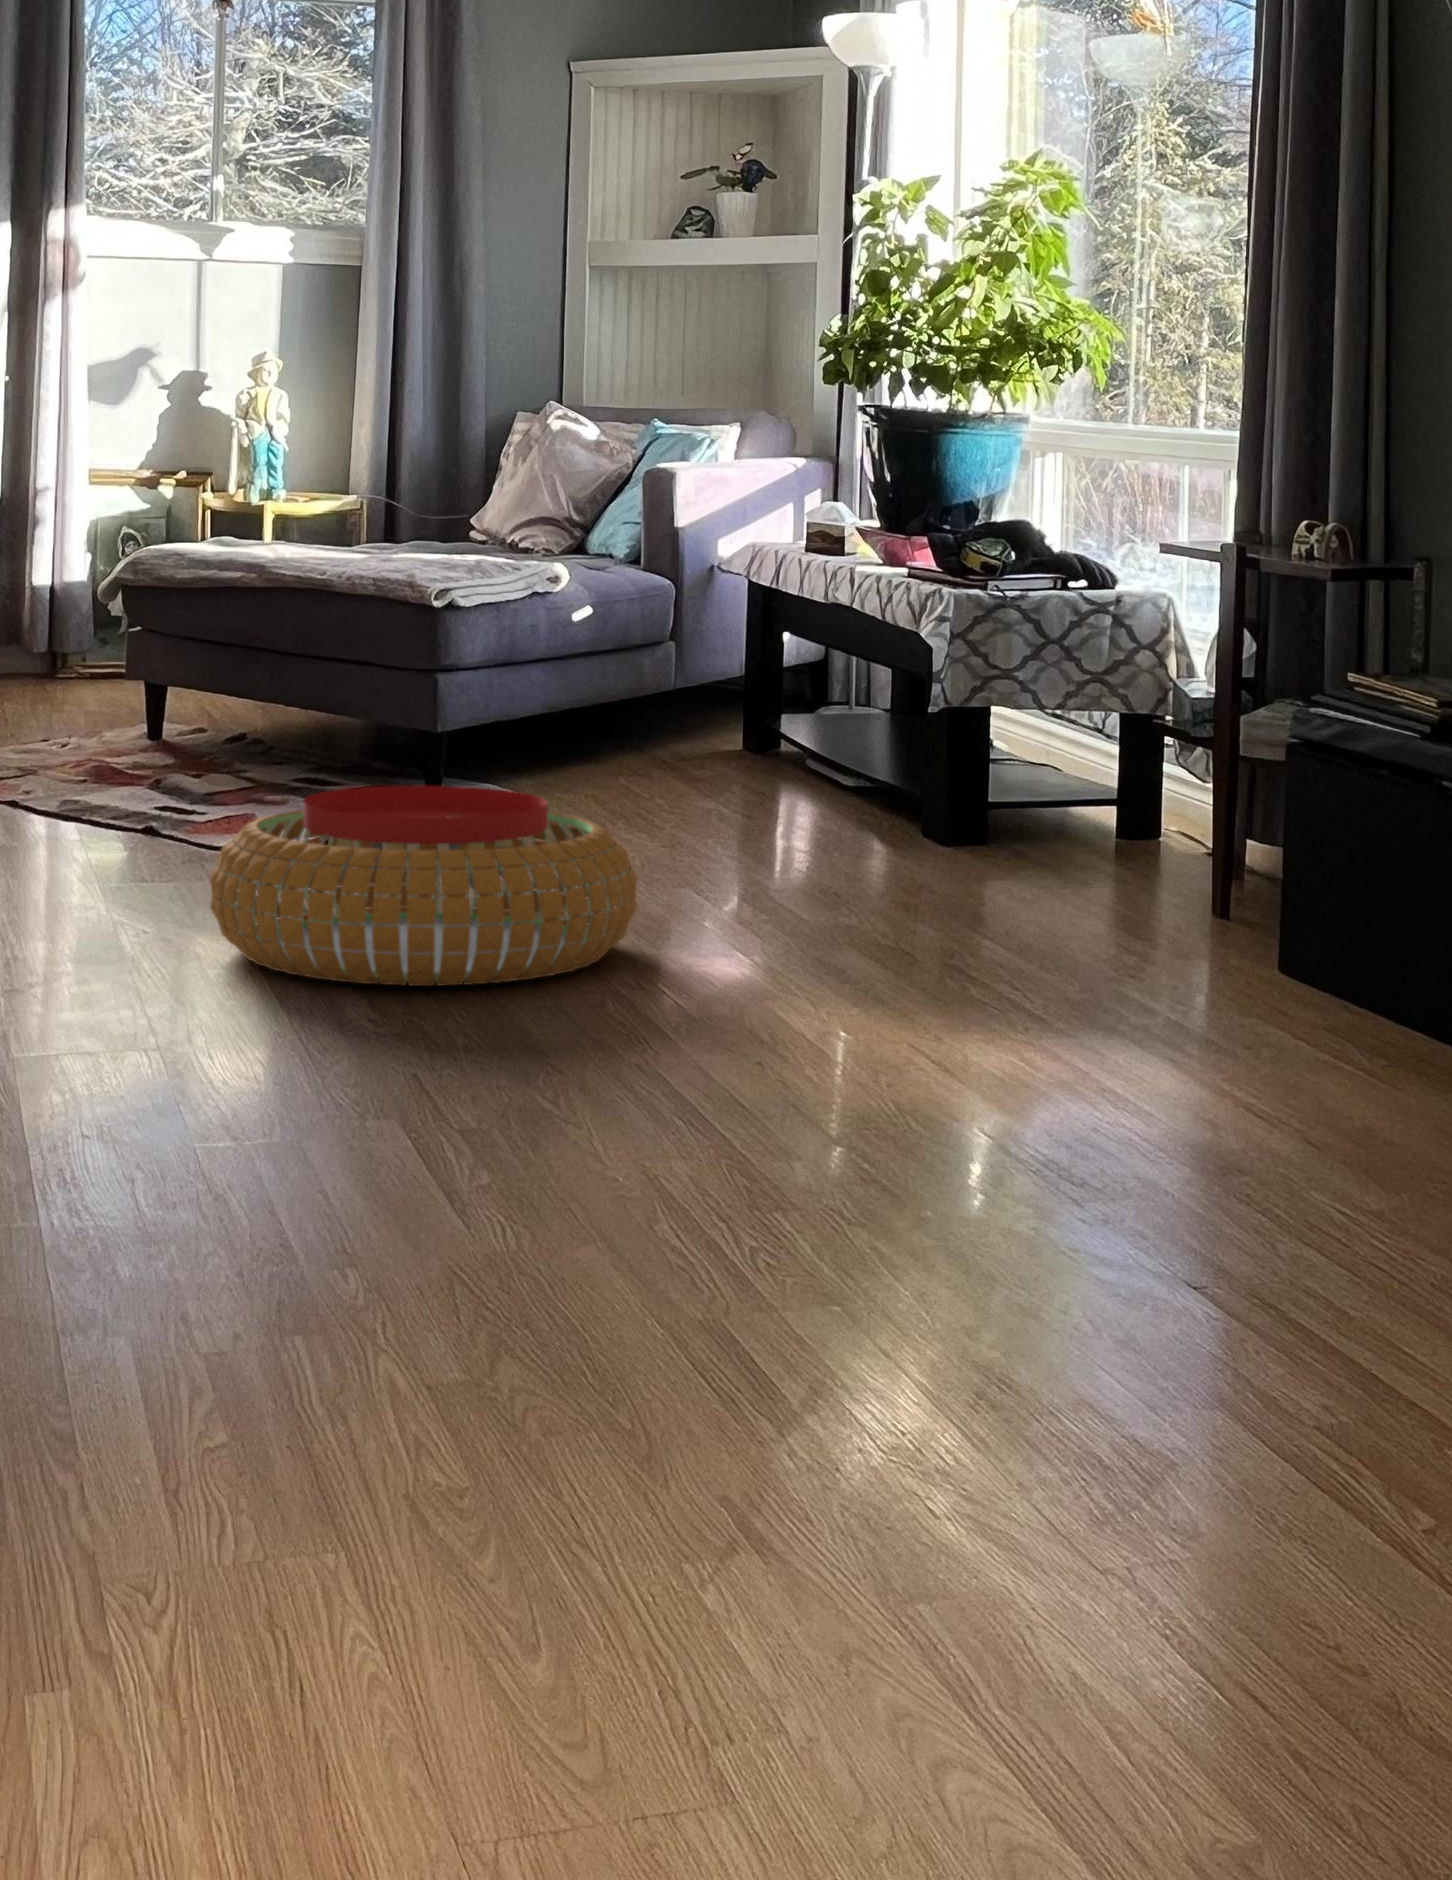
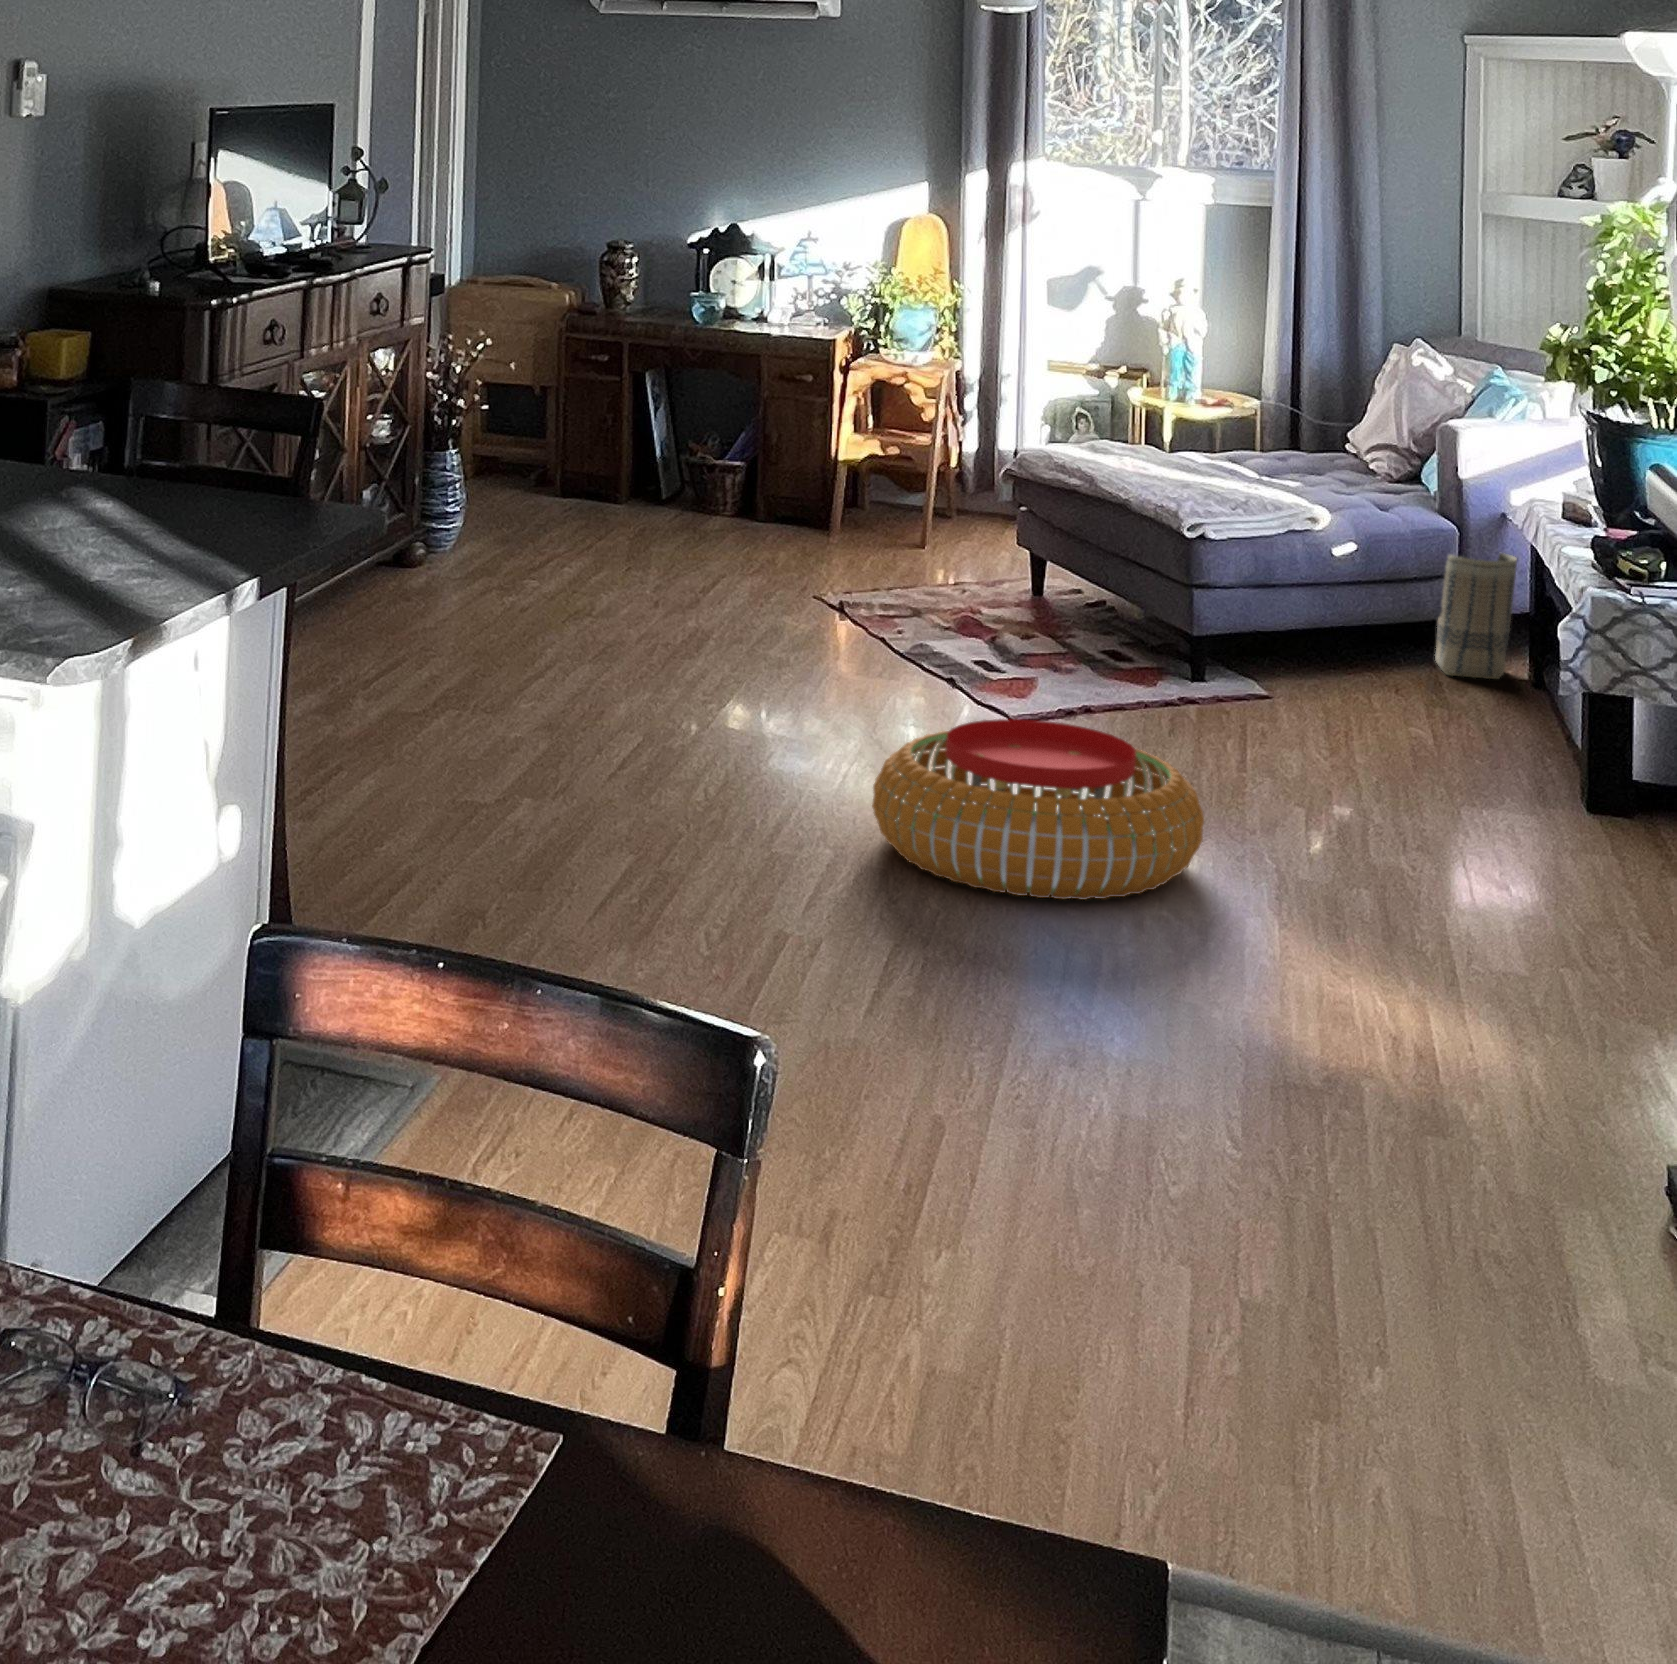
basket: none [668,620,751,768] -> present [1435,553,1517,679]

